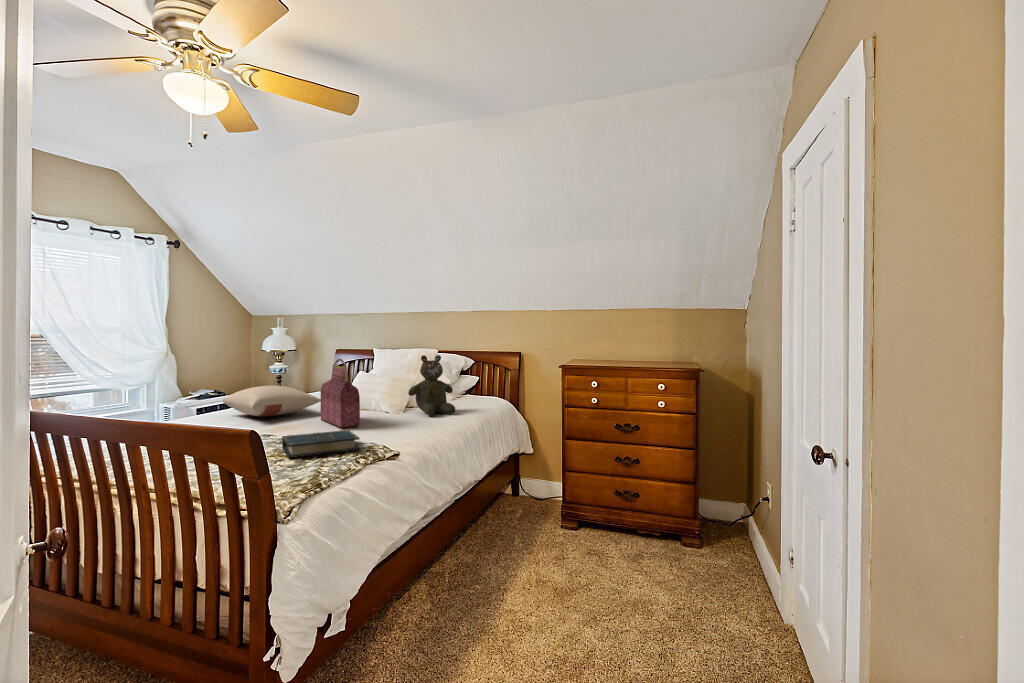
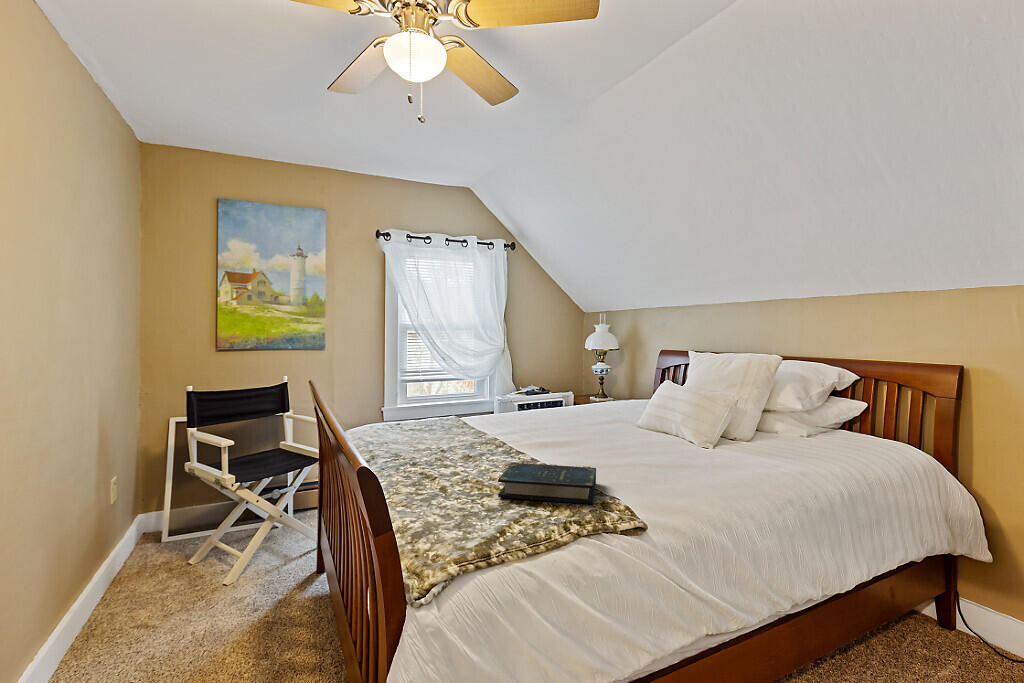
teddy bear: present [408,355,455,416] -> none [717,365,796,462]
handbag: present [321,359,360,428] -> none [596,365,632,460]
pillow: present [222,386,321,417] -> none [511,392,606,428]

